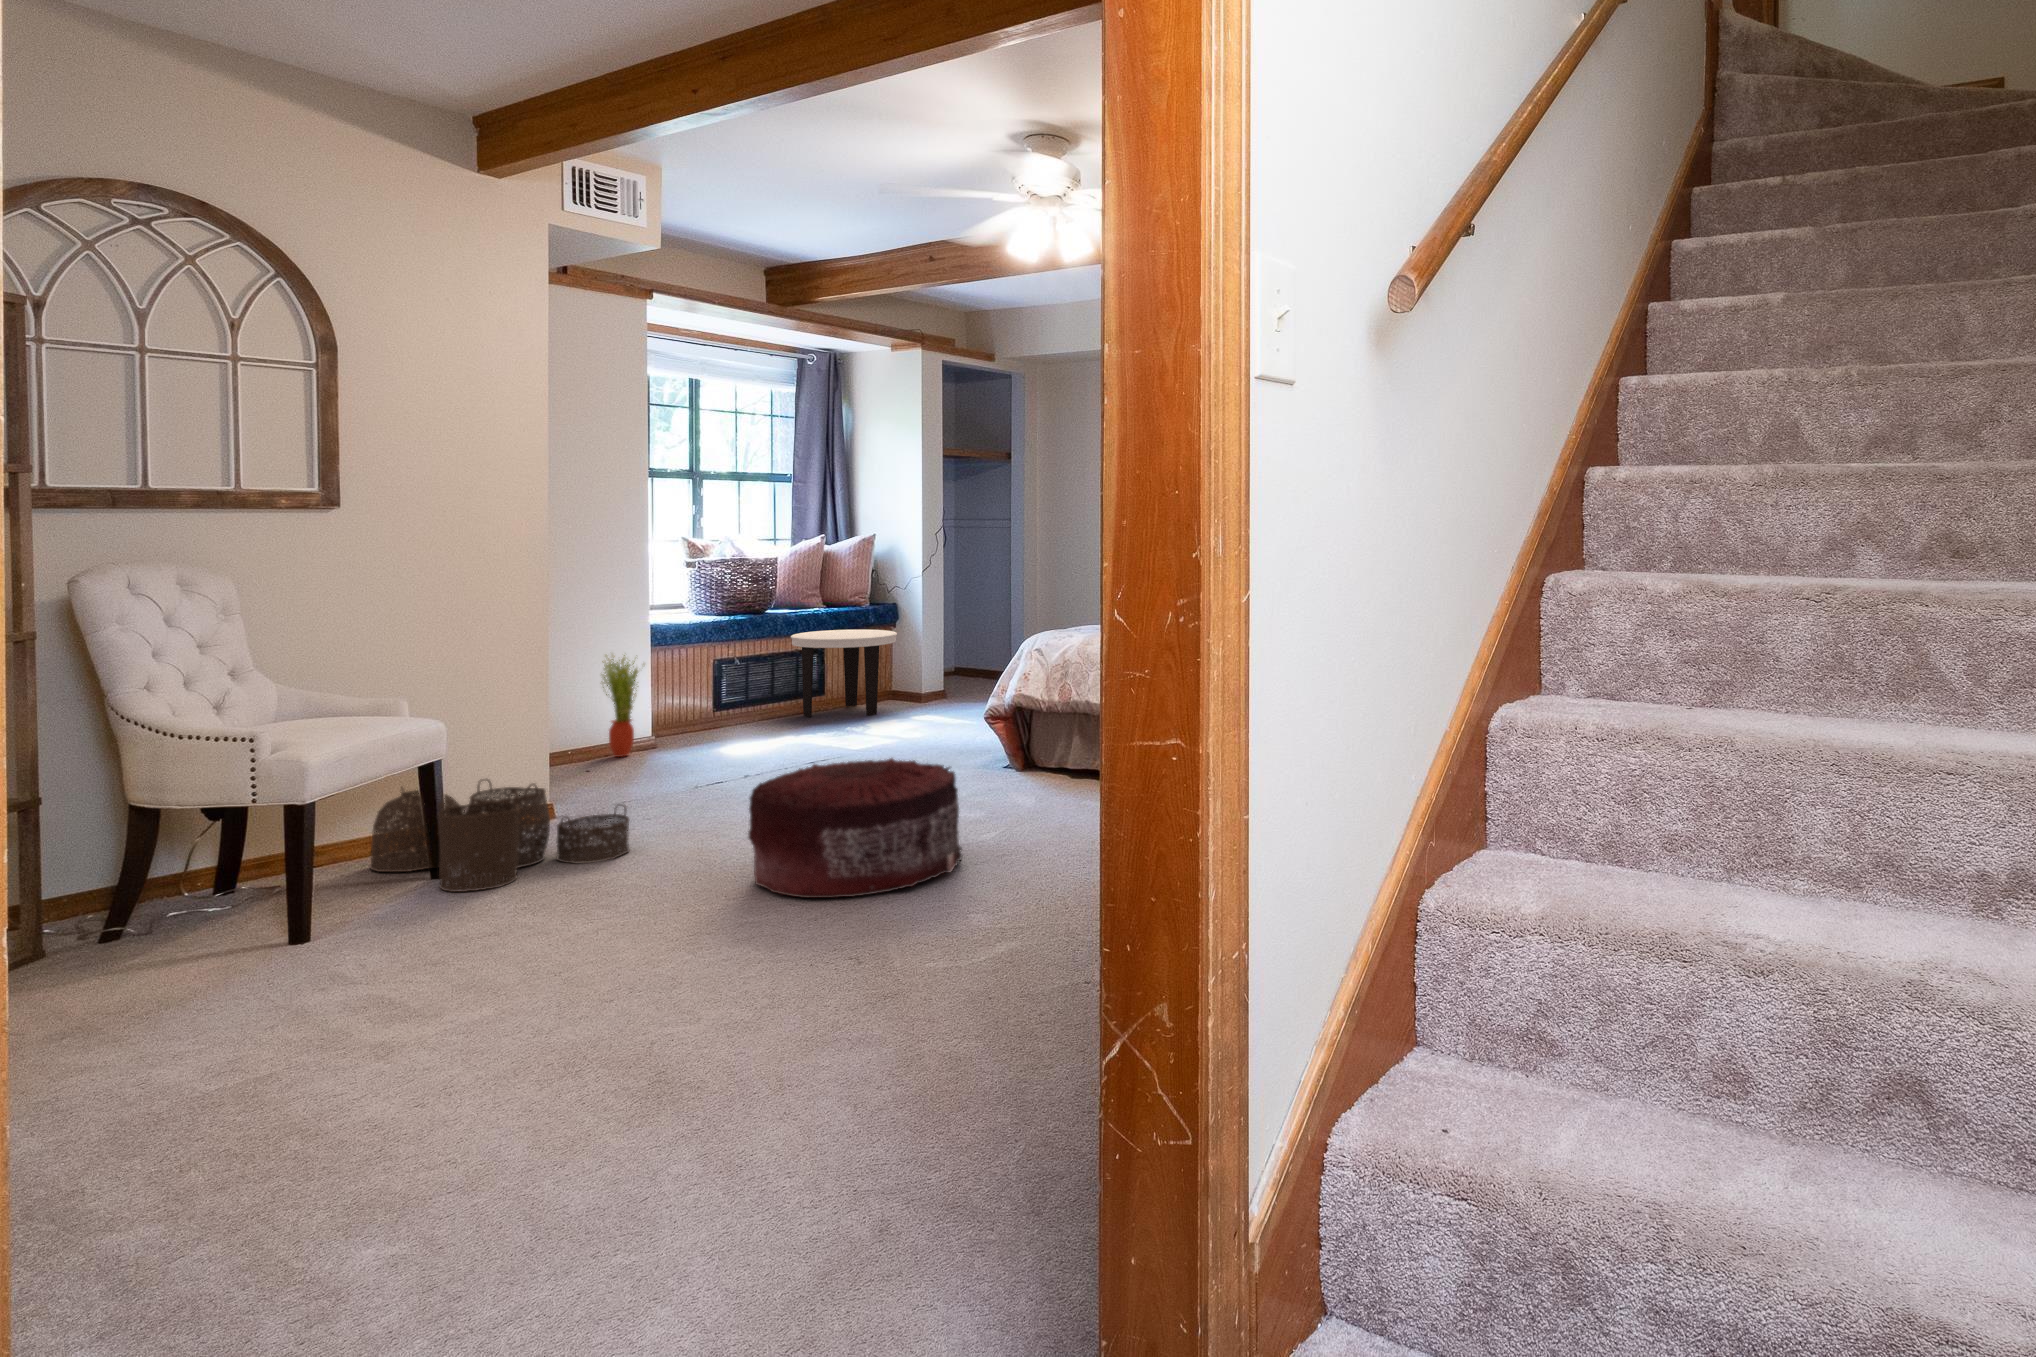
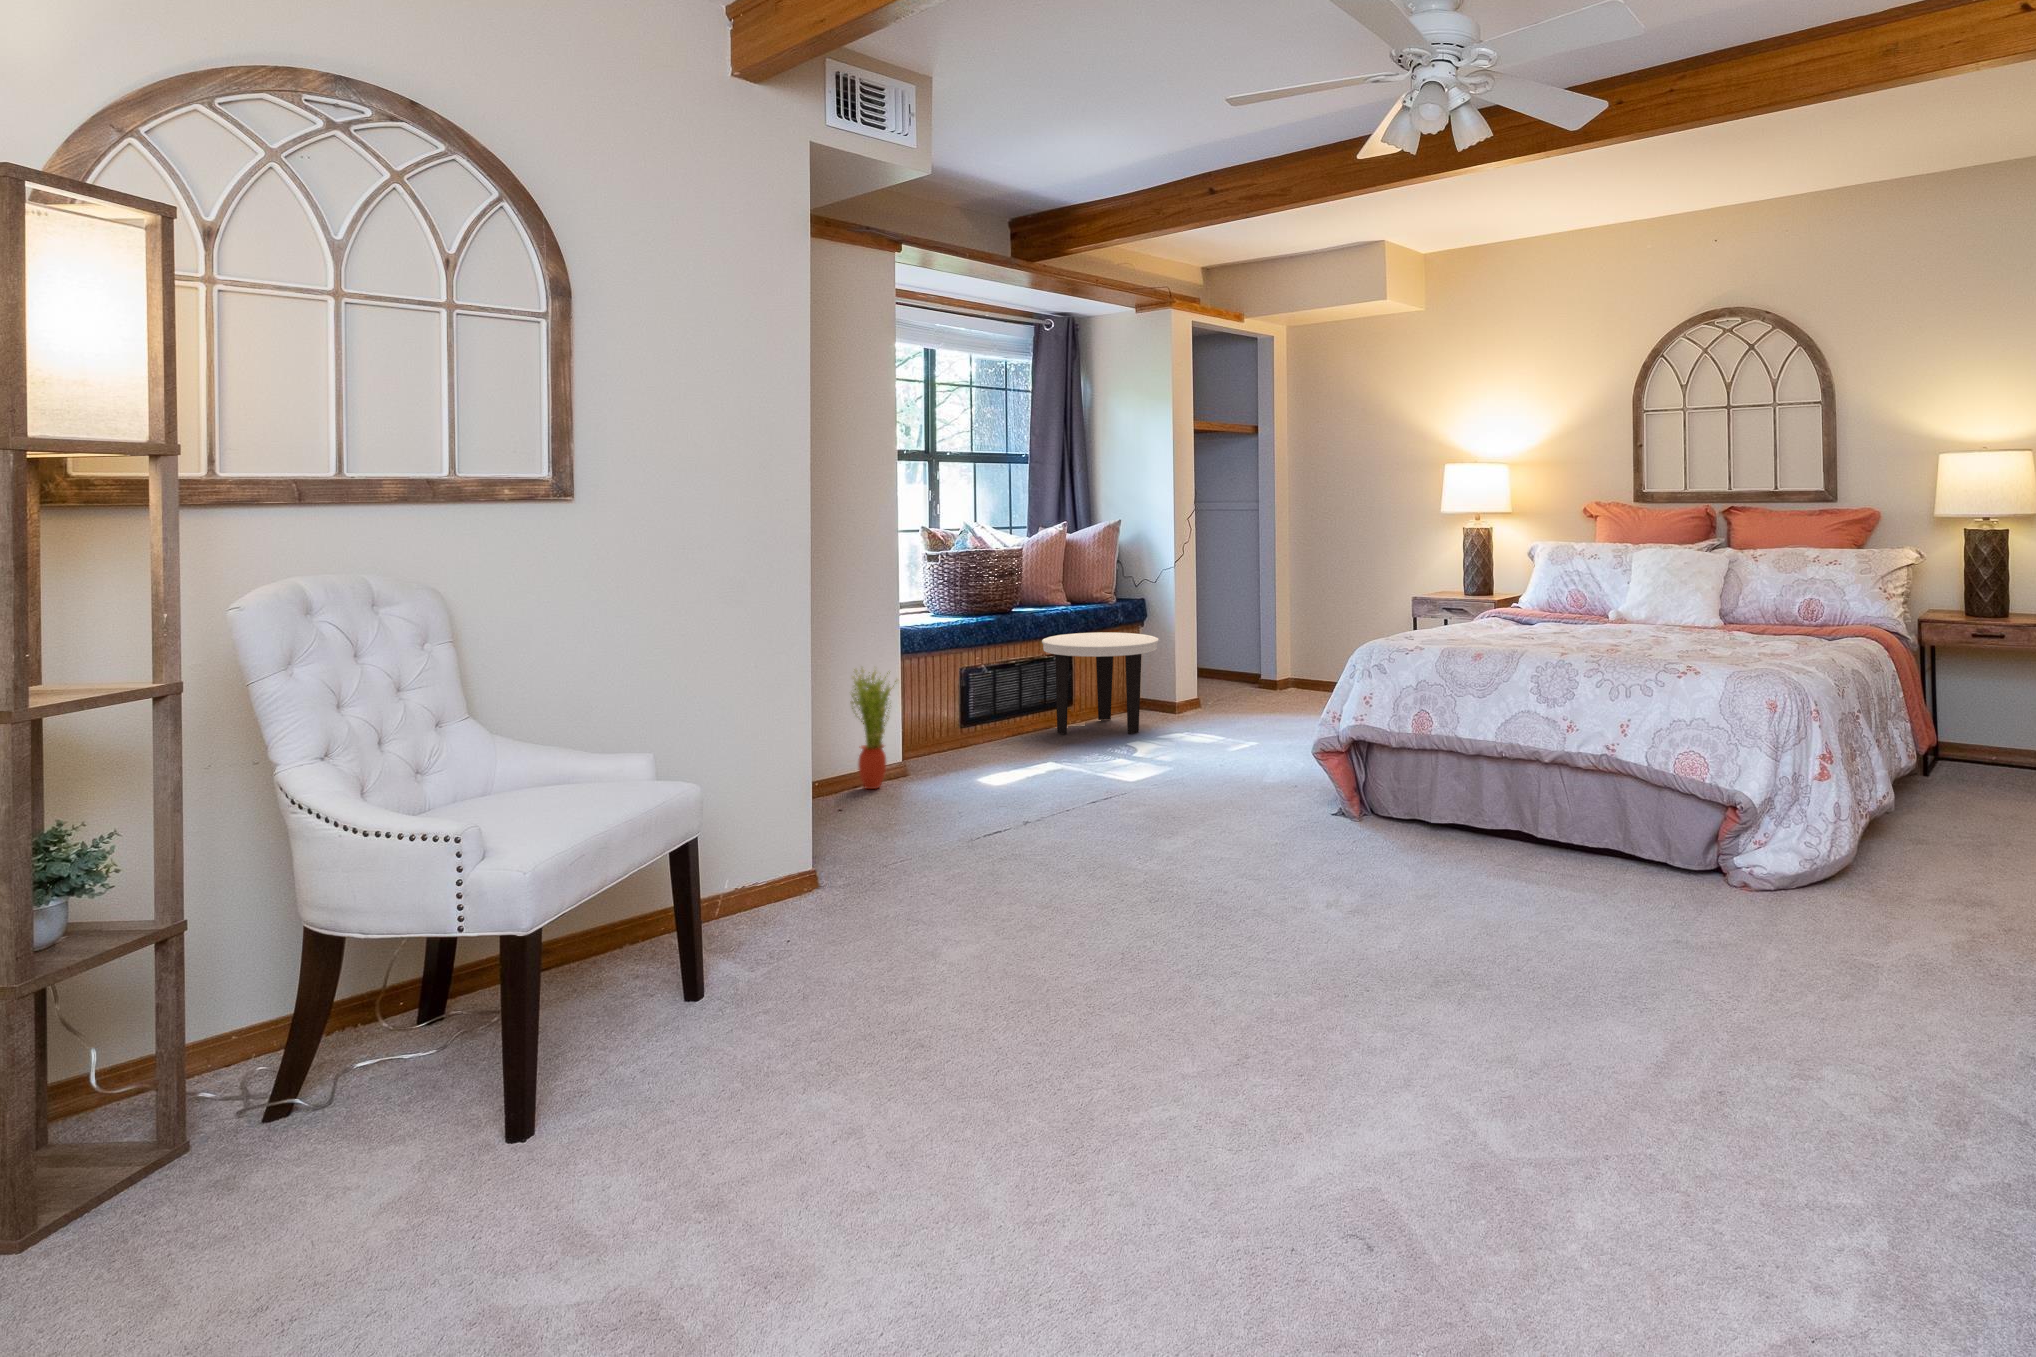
pouf: present [748,758,962,898] -> none [1107,847,1387,1075]
woven basket: present [370,780,629,892] -> none [608,860,928,1030]

